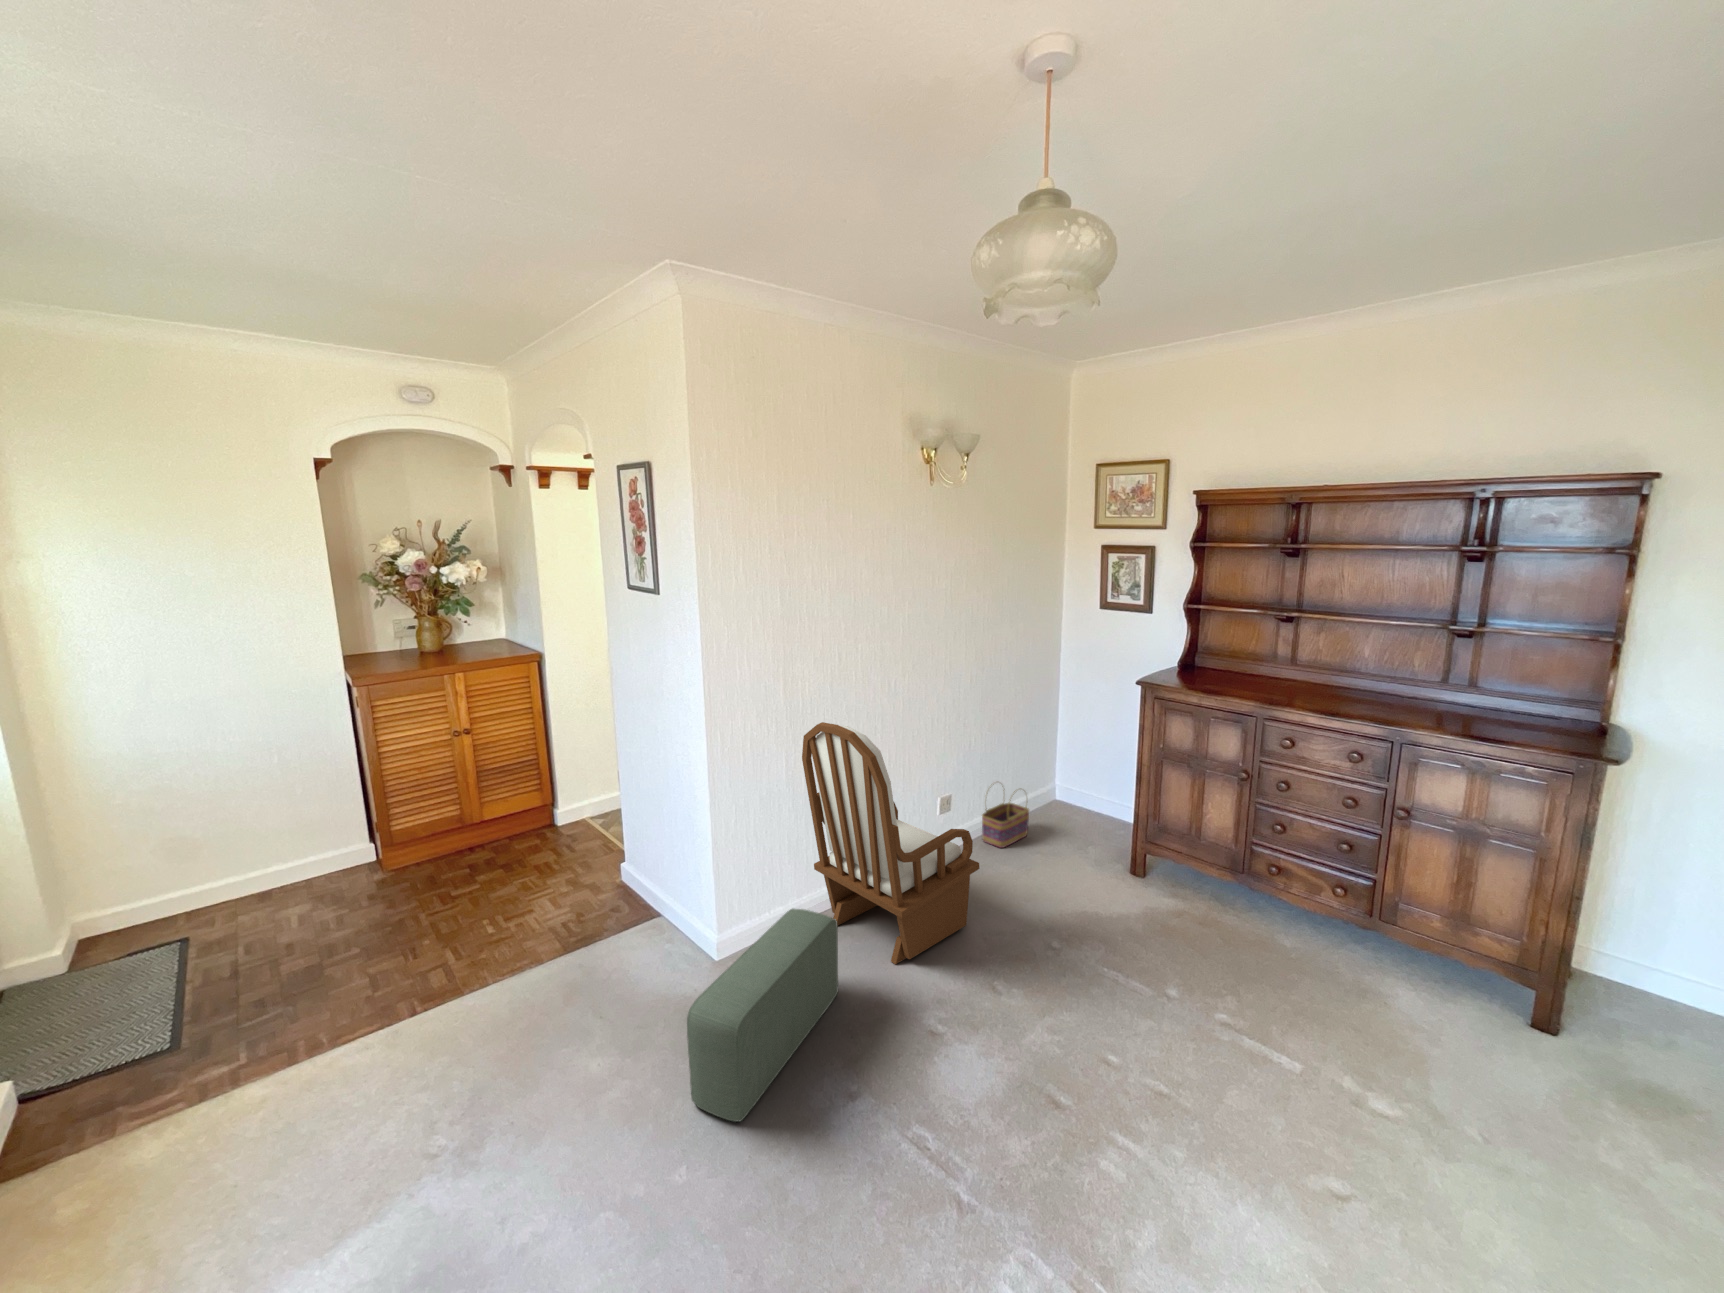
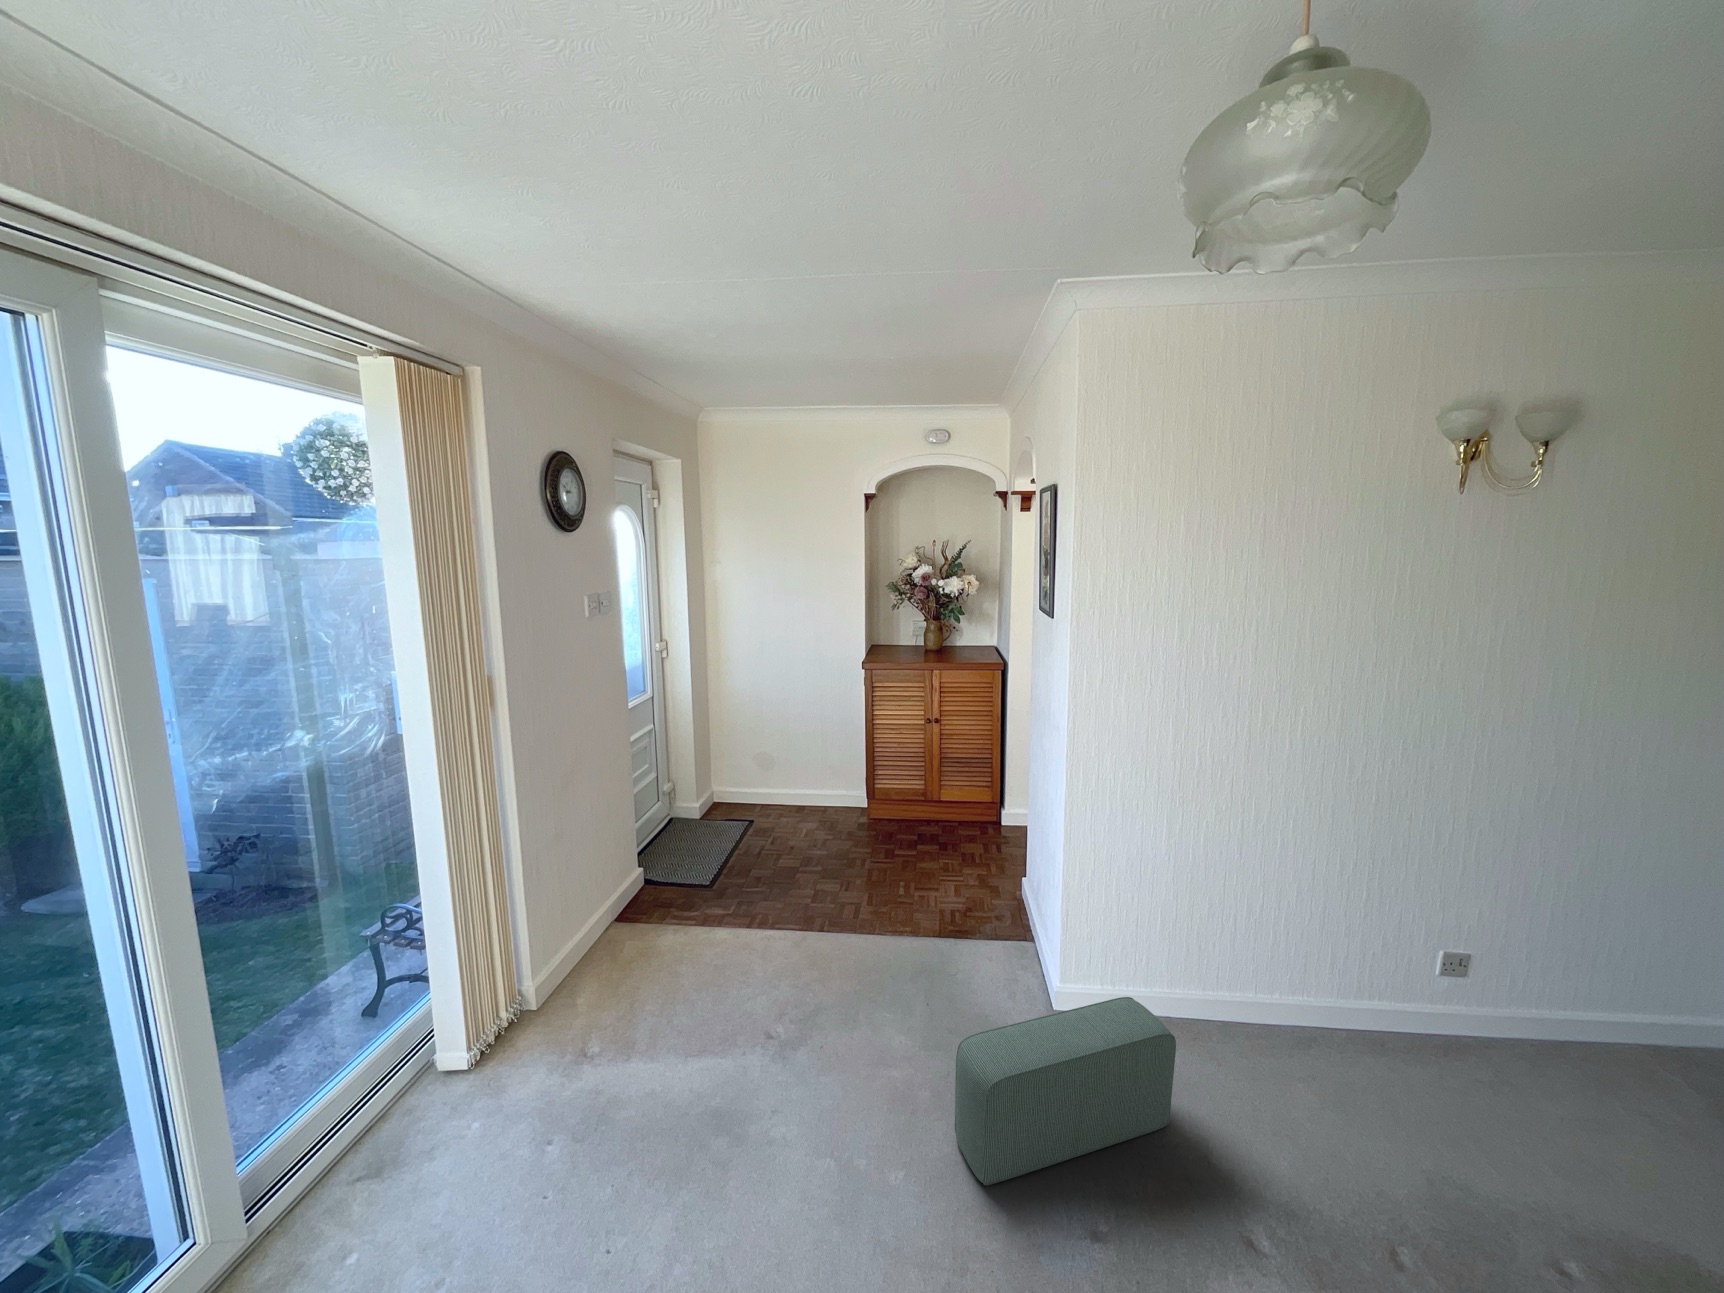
armchair: present [802,722,979,964] -> none [1190,794,1453,1151]
basket: present [982,790,1029,848] -> none [1535,968,1658,1080]

